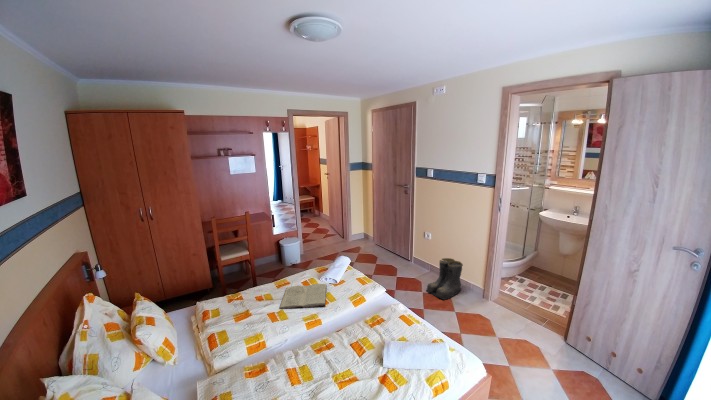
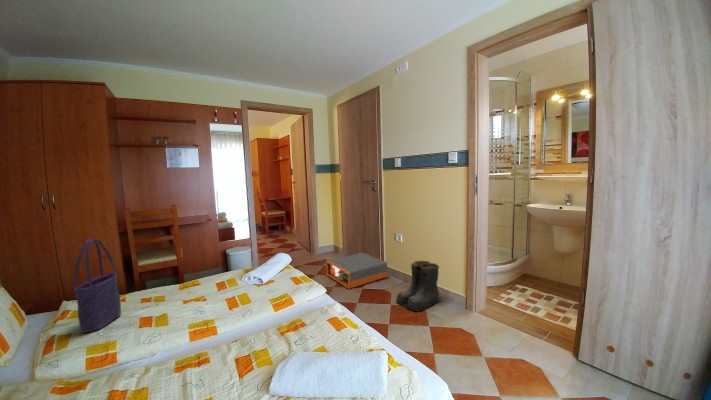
storage box: none [364,244,416,278] -> present [326,253,387,289]
tote bag: none [240,262,259,322] -> present [74,239,121,333]
book: present [279,284,327,309] -> none [151,282,242,315]

